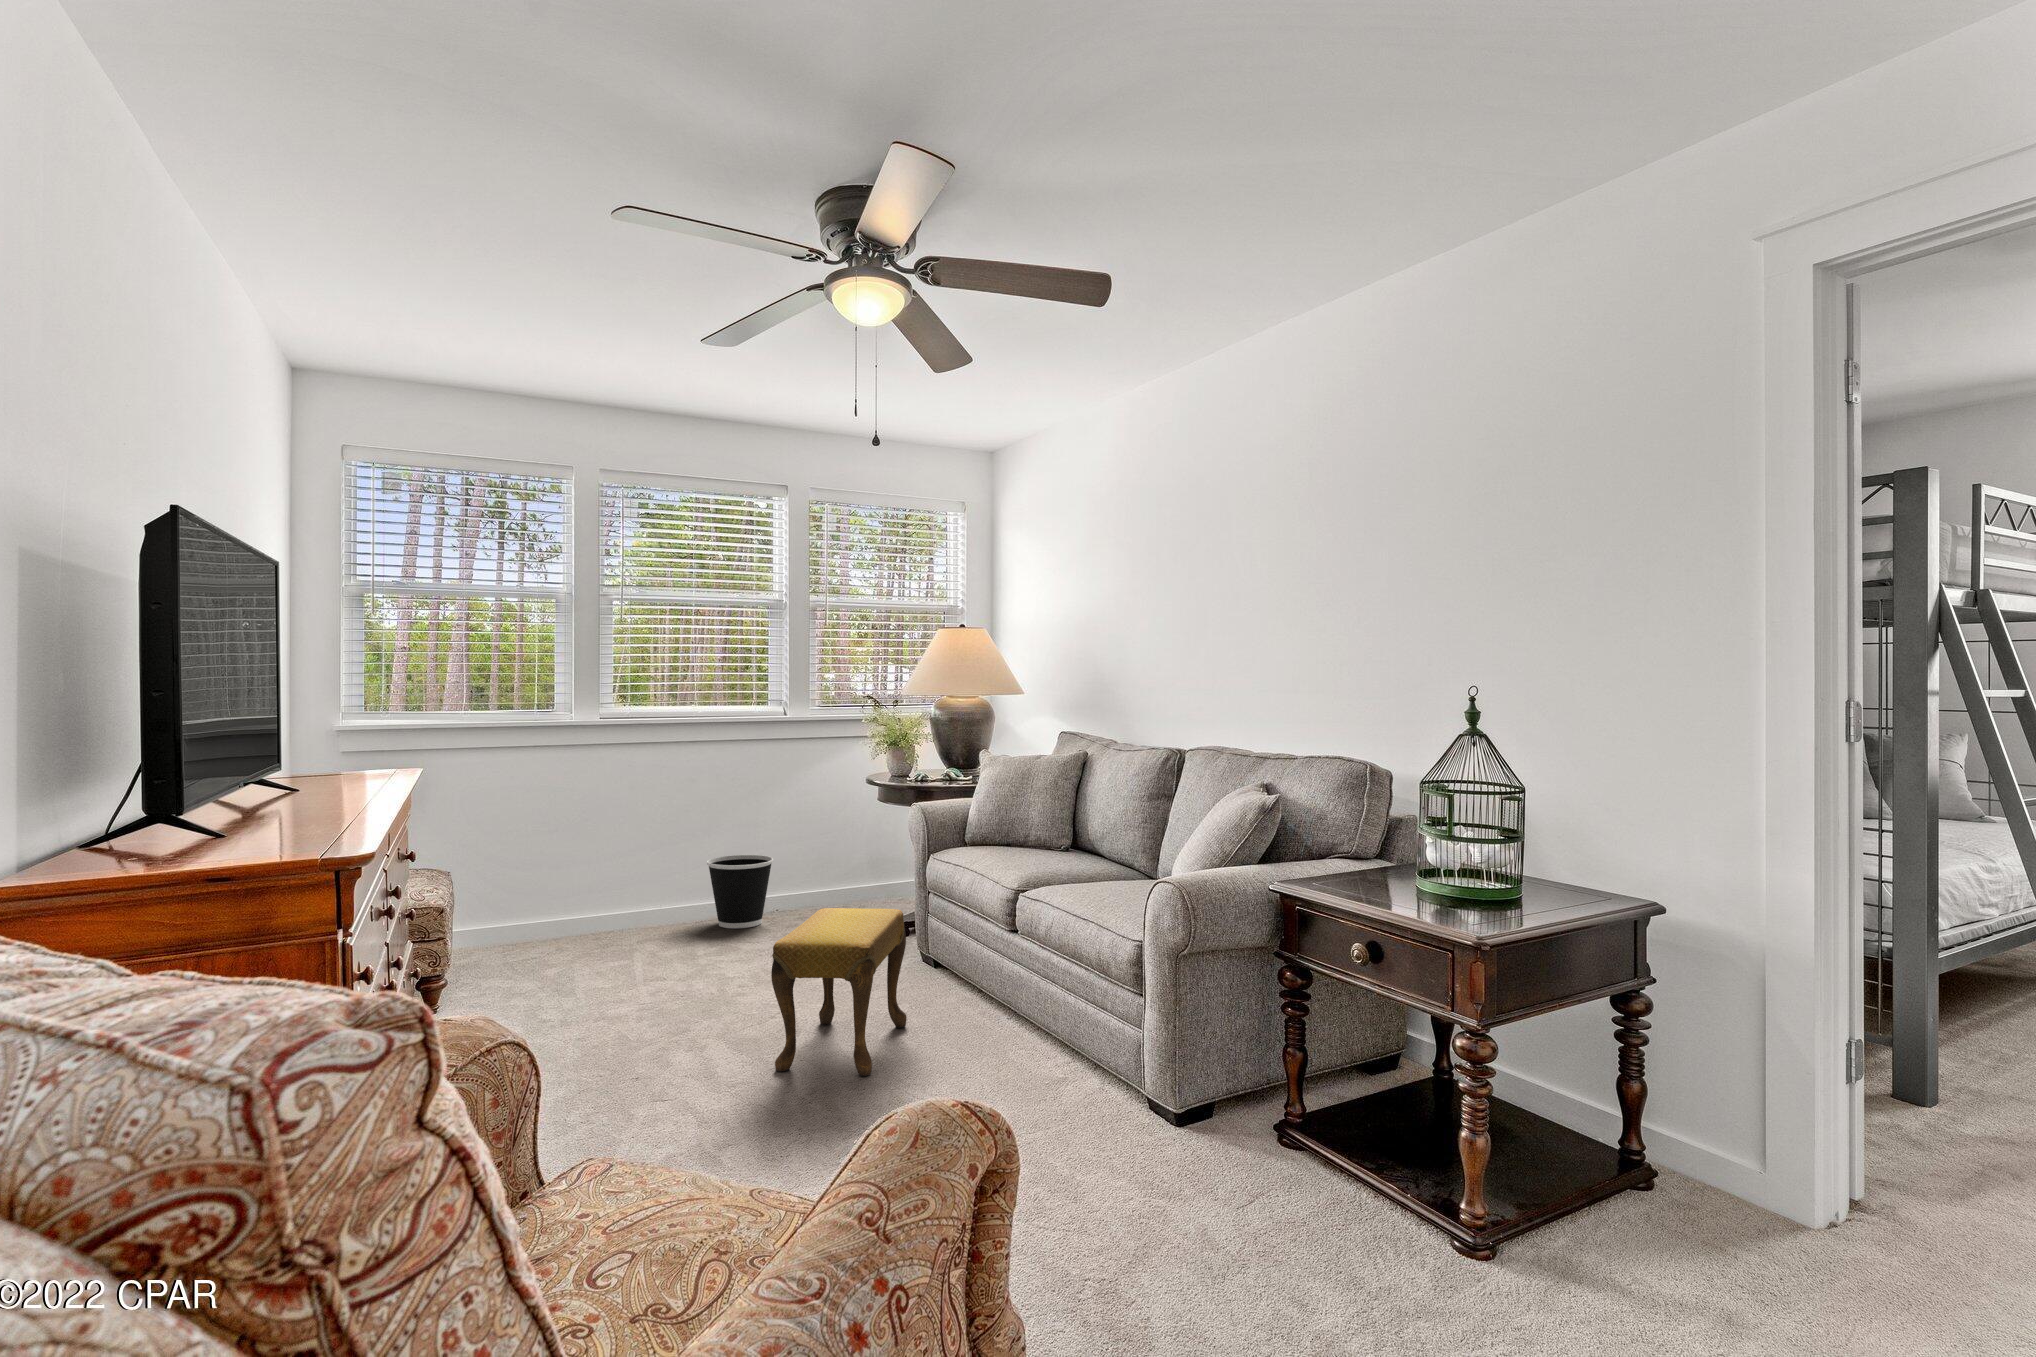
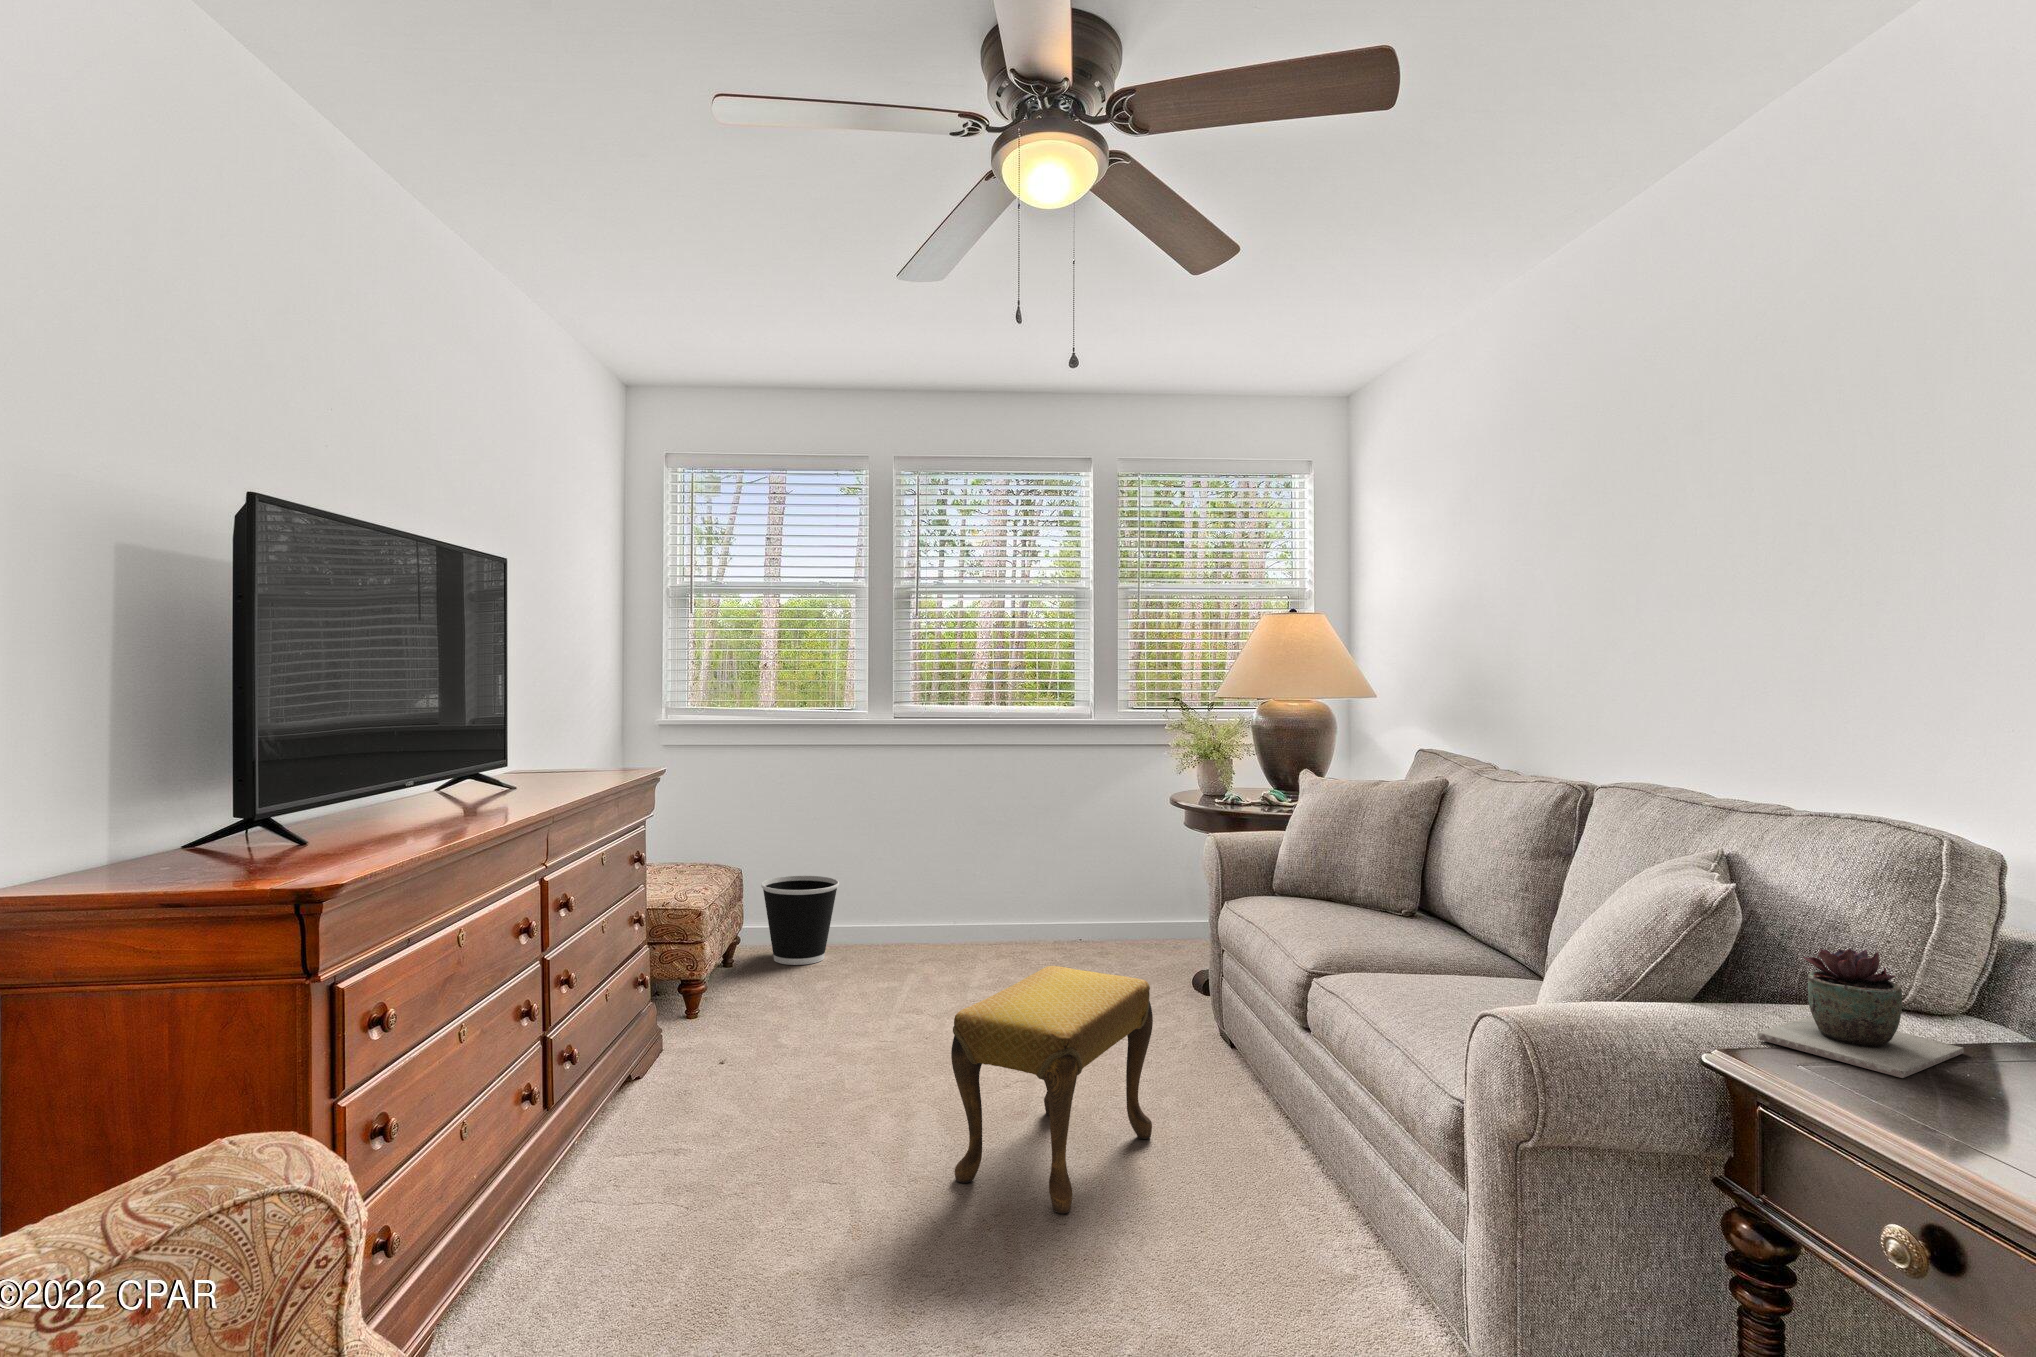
succulent plant: none [1292,823,1381,883] -> present [1758,949,1964,1078]
wastebasket: present [707,855,773,928] -> present [761,876,839,965]

